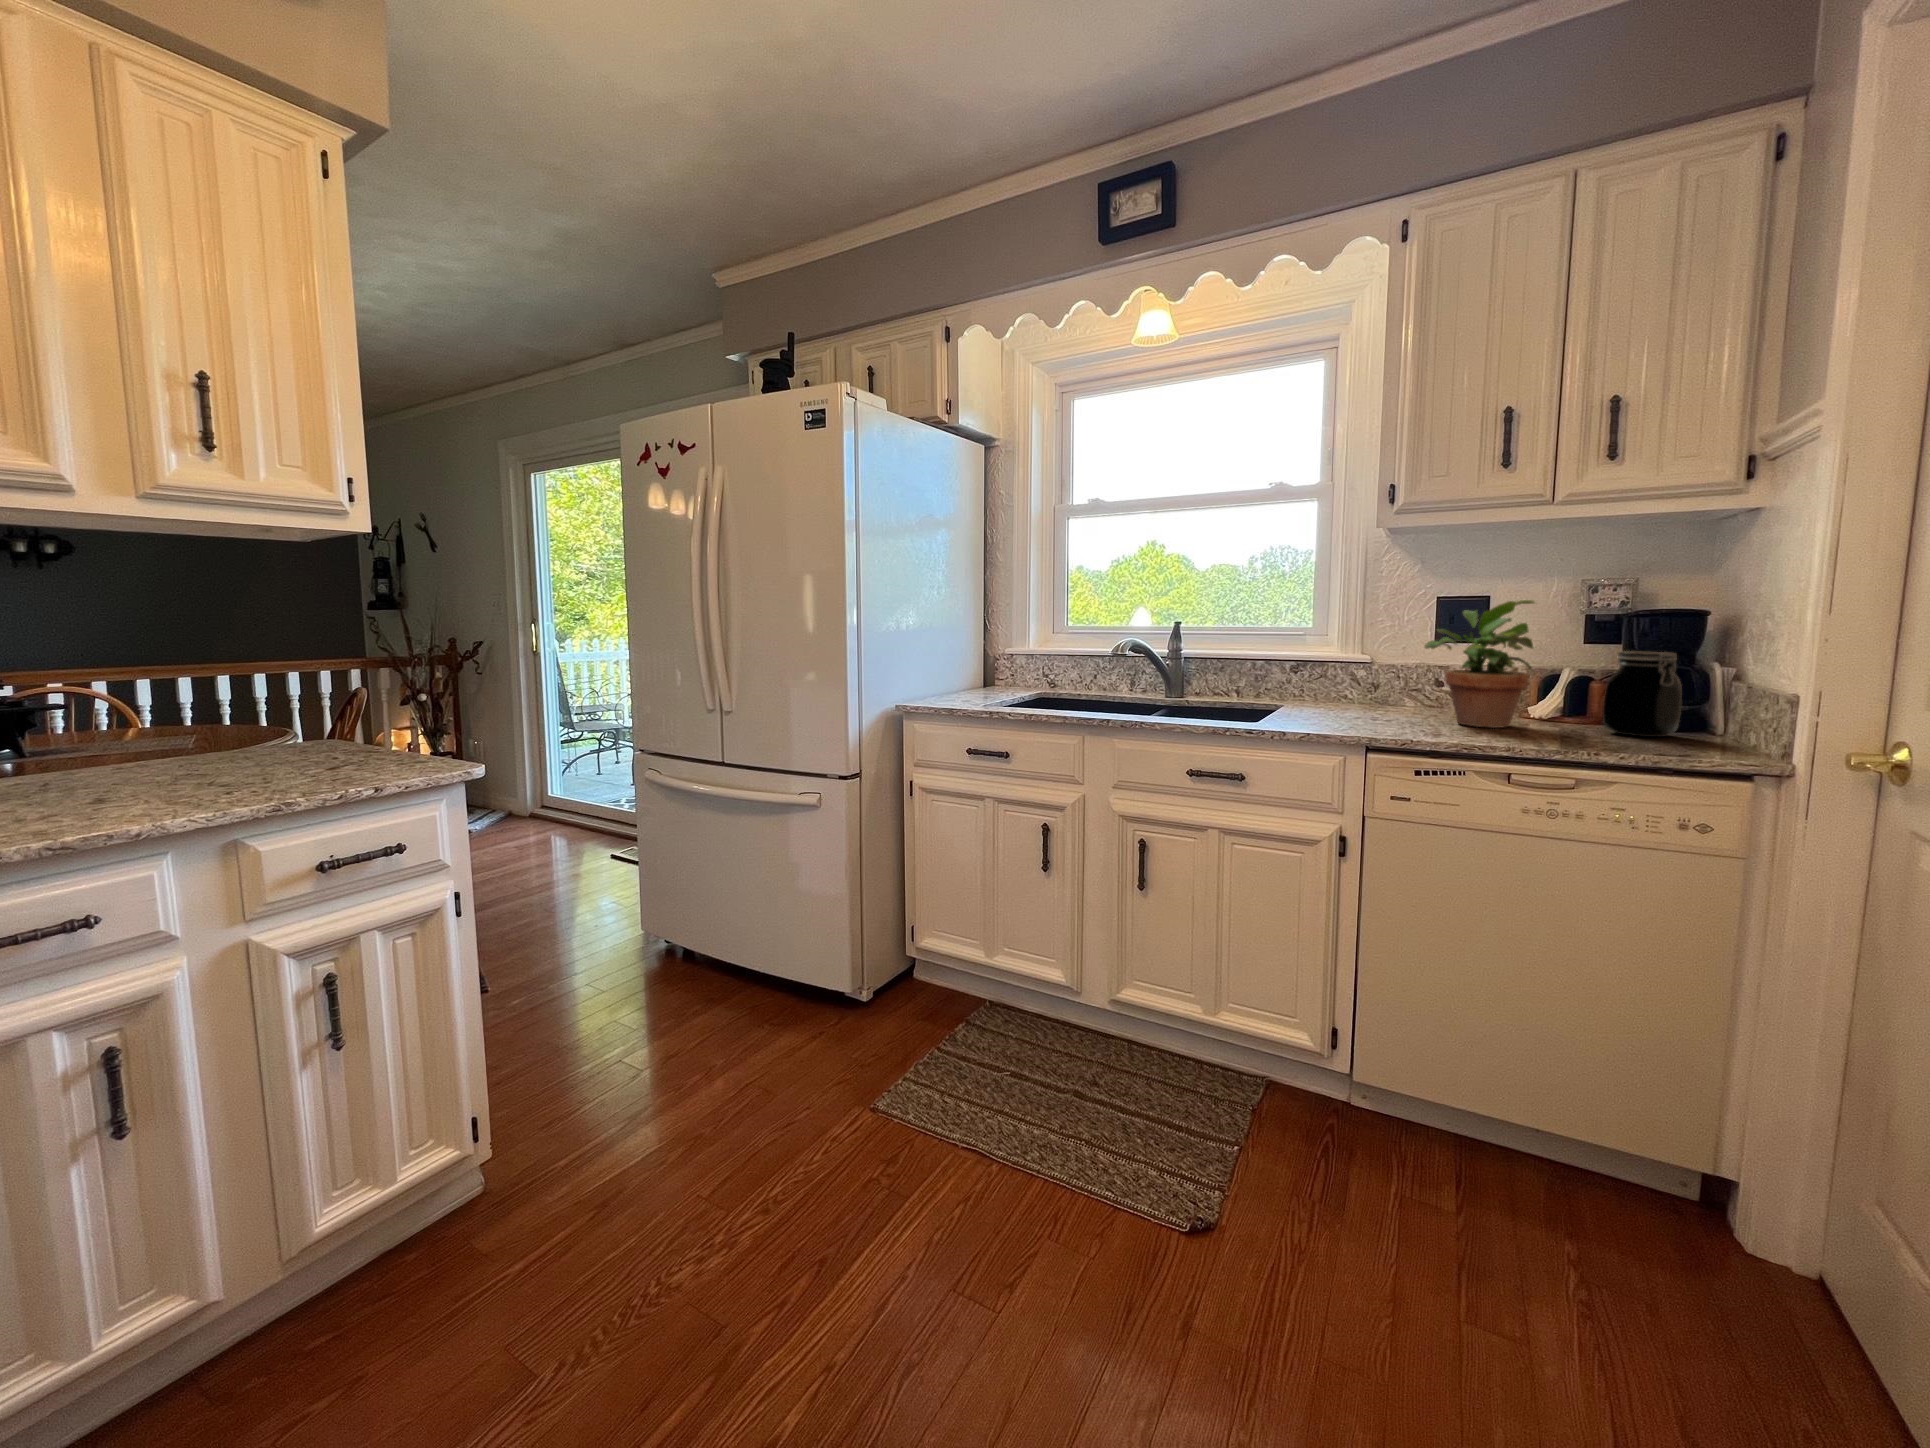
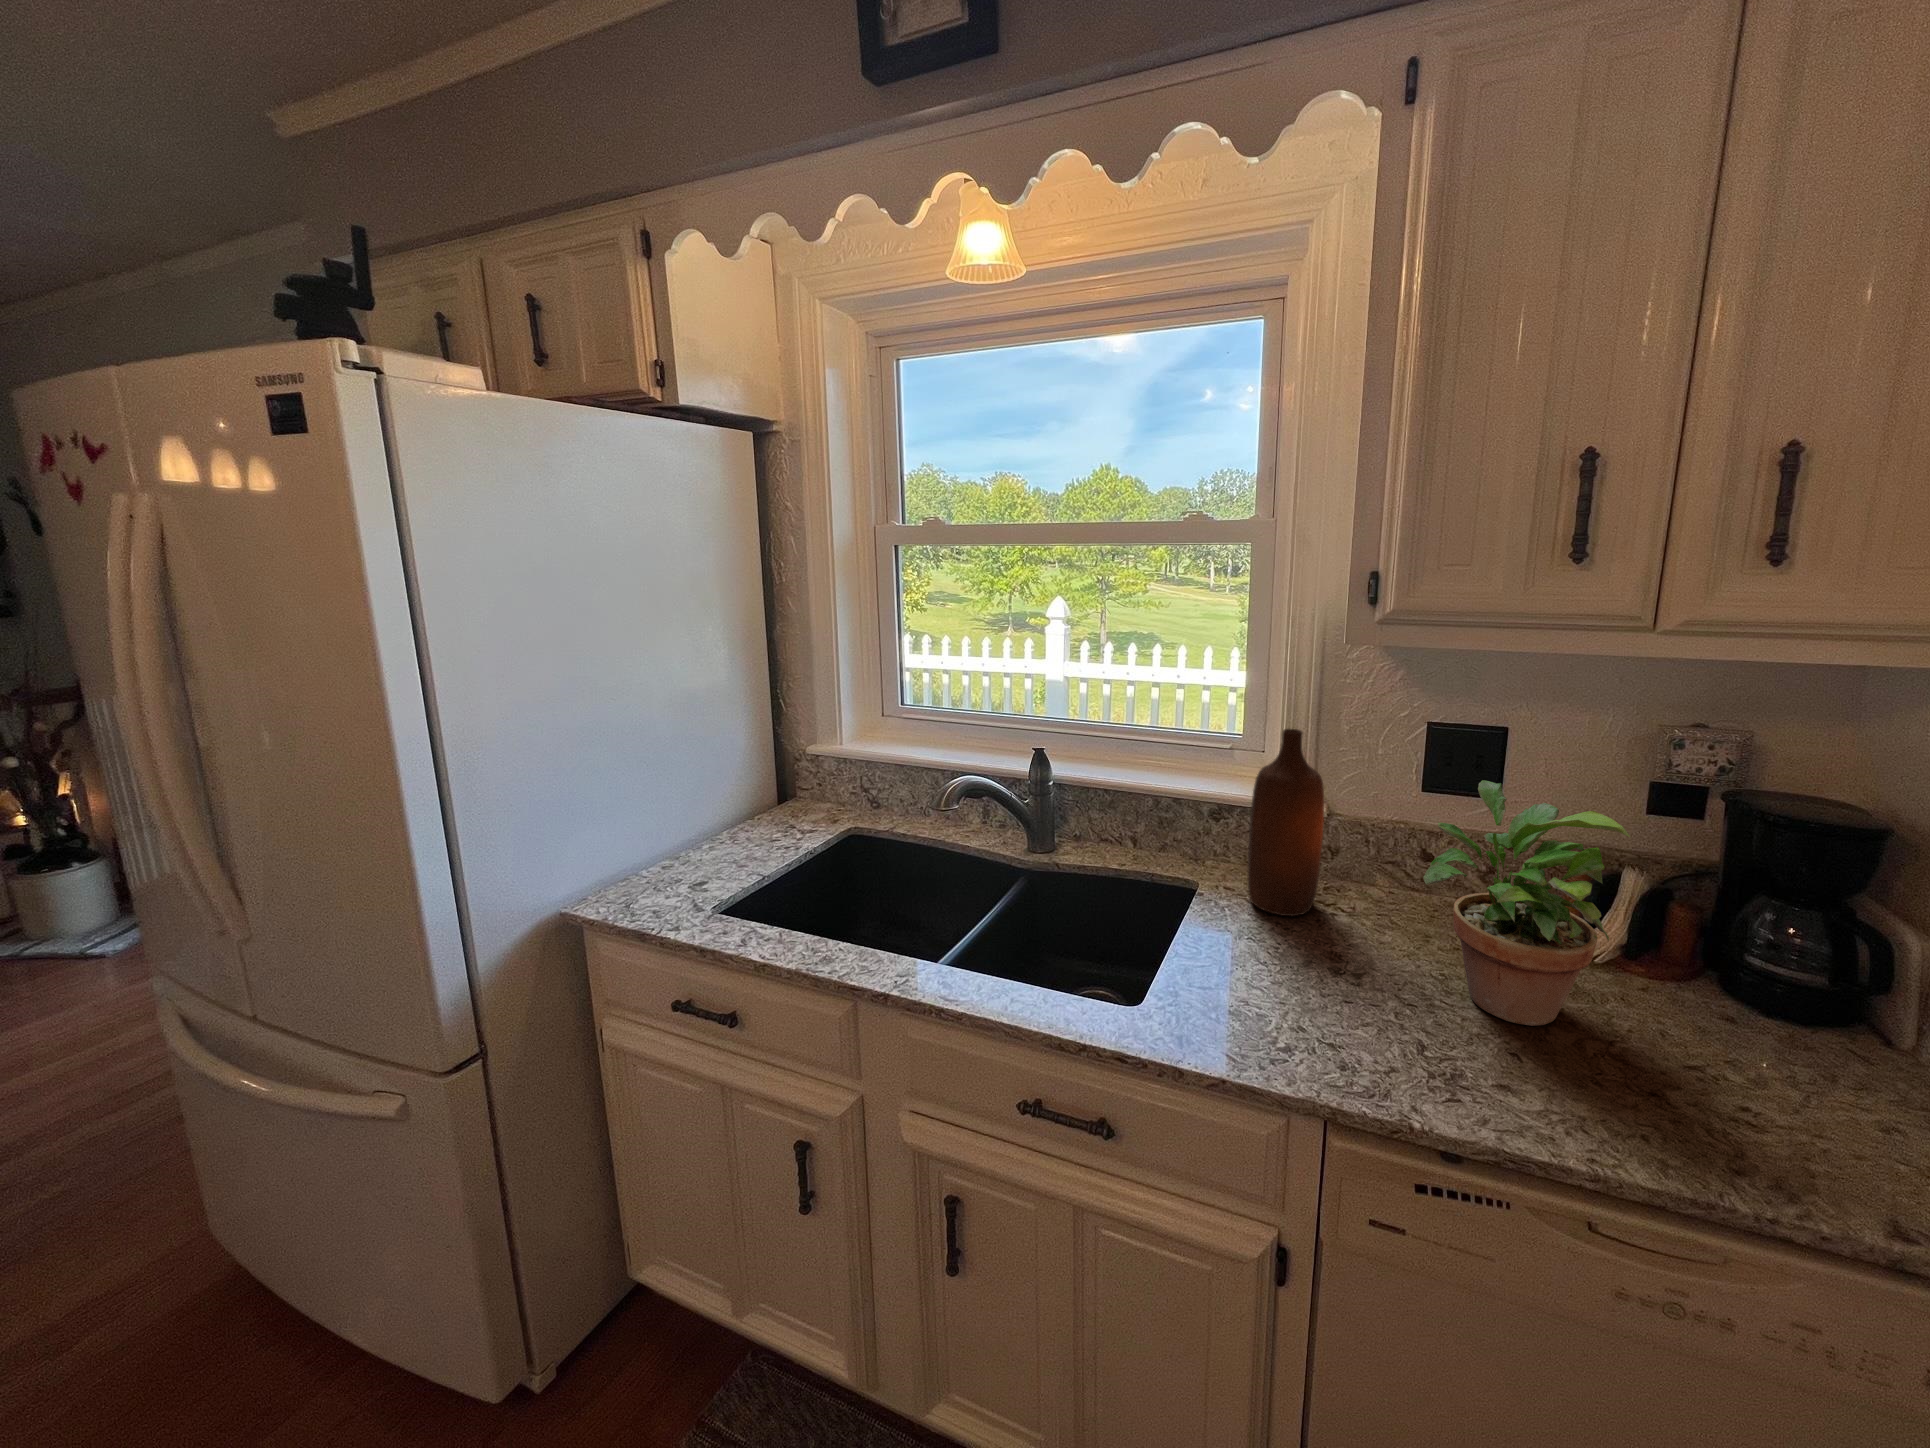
bottle: none [1319,596,1368,711] -> present [1247,729,1324,916]
jar: present [1603,651,1682,737] -> none [1724,912,1883,1091]

